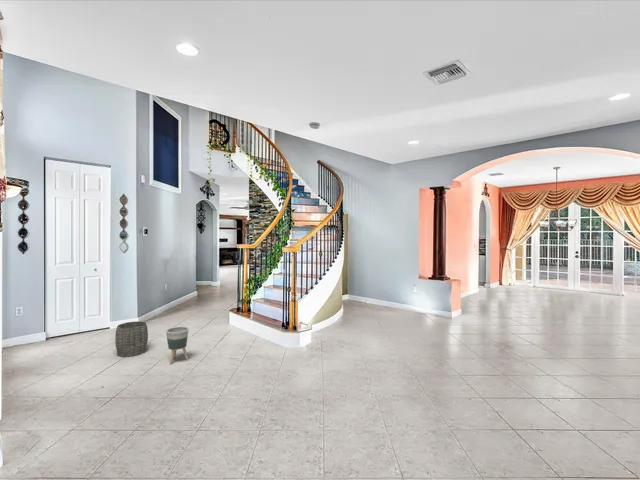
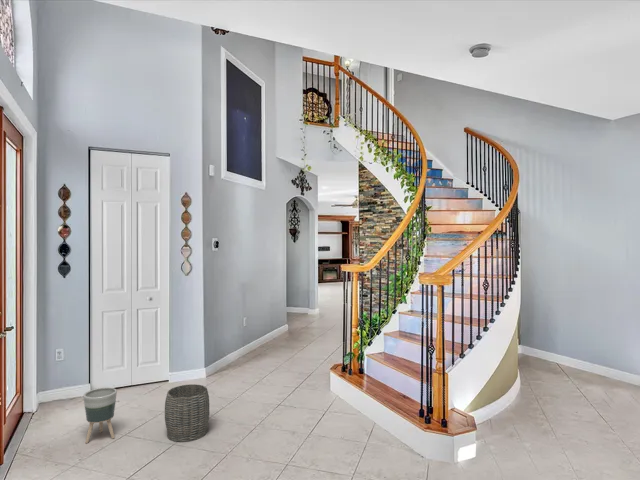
planter: present [166,327,188,364] -> present [84,388,117,443]

